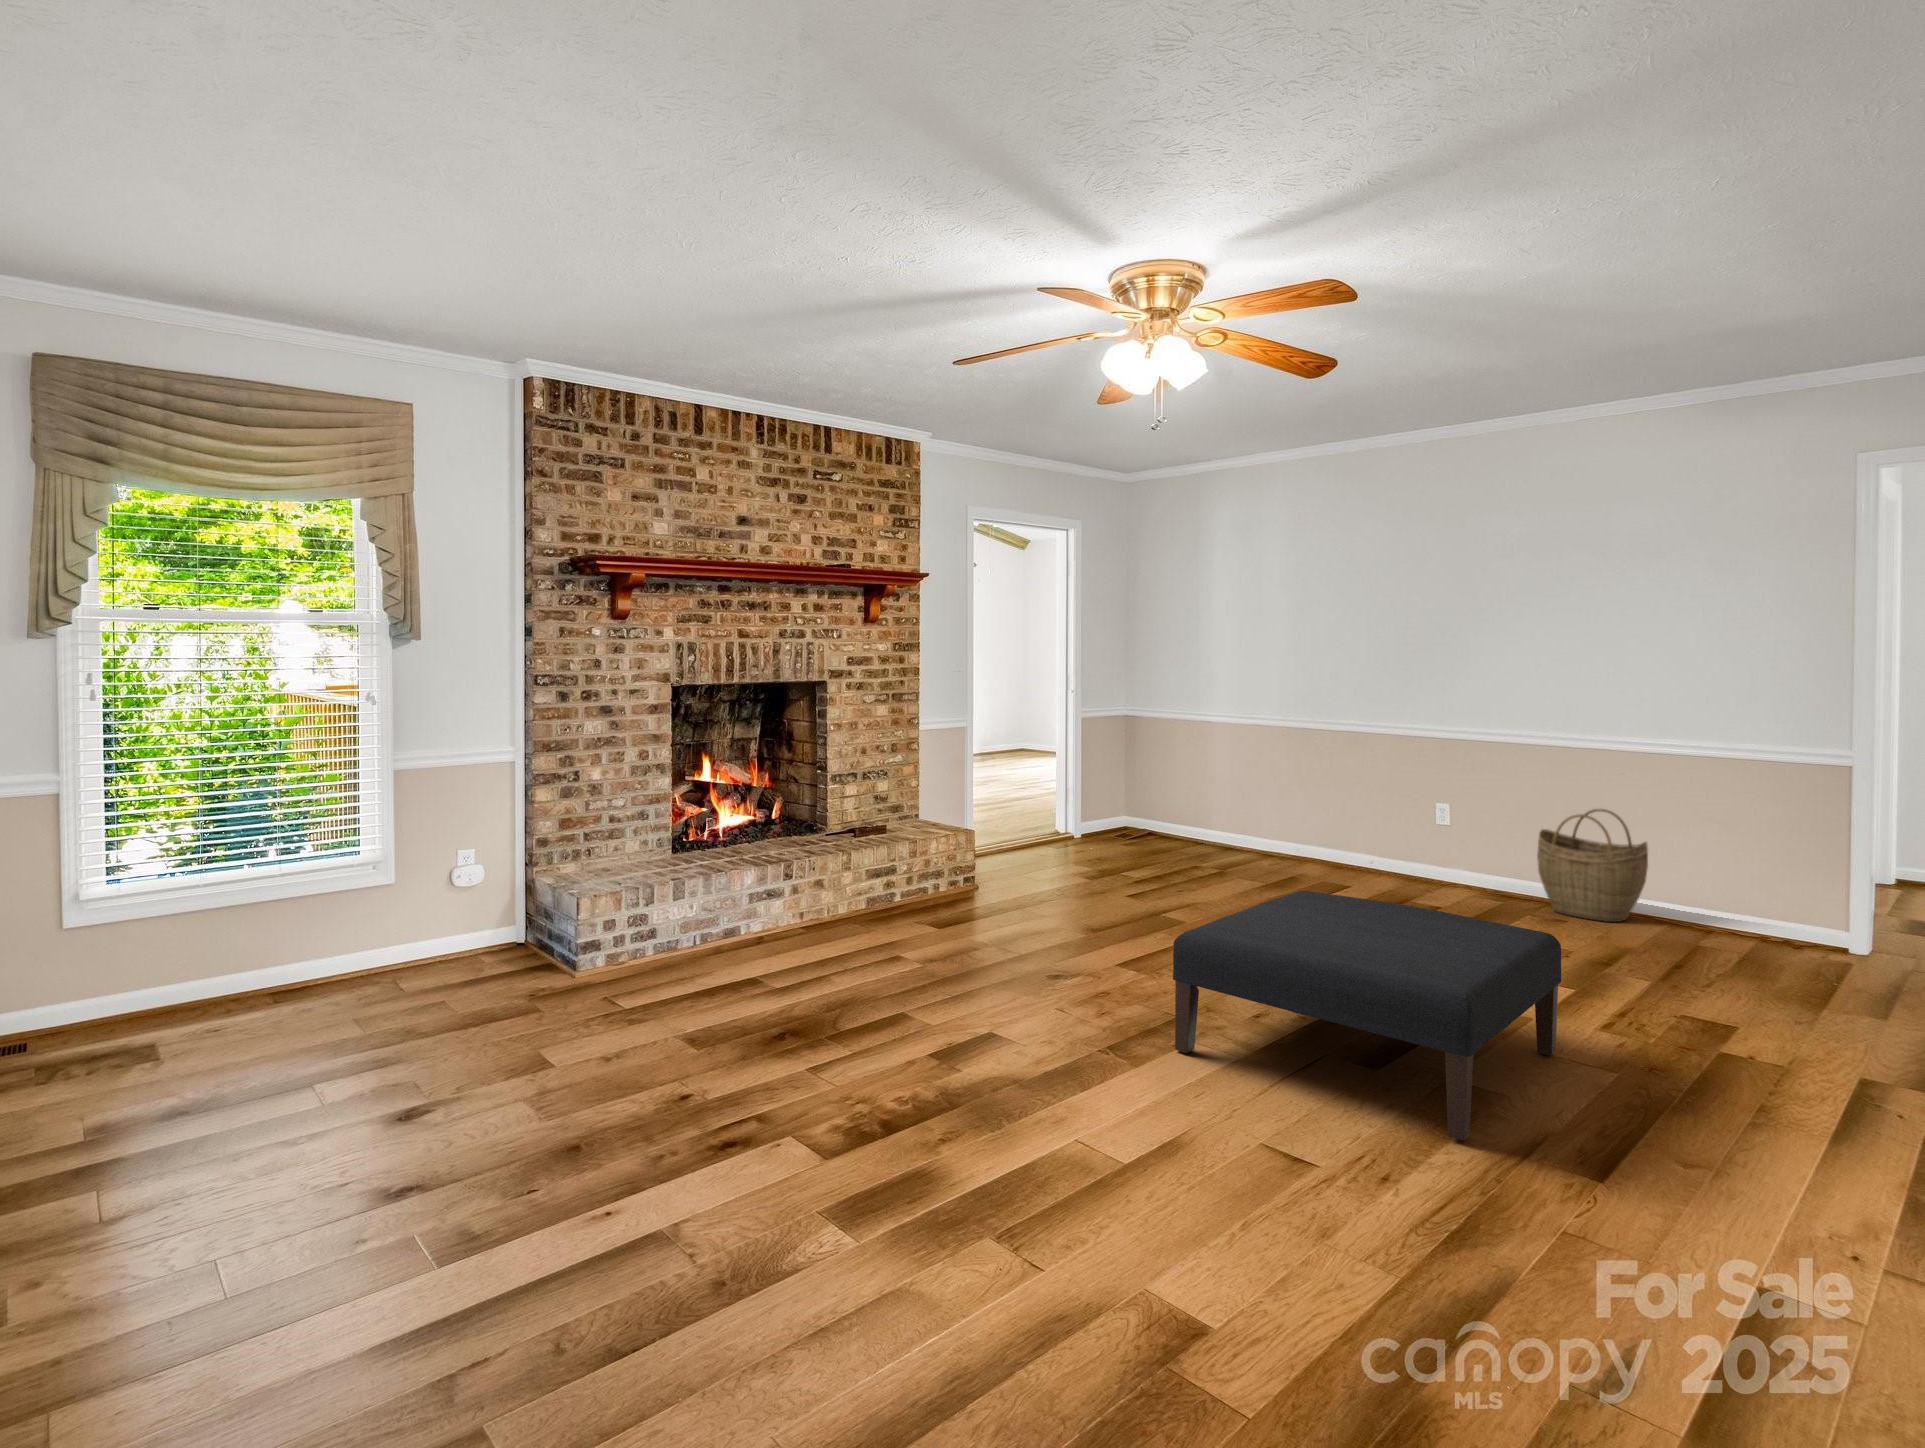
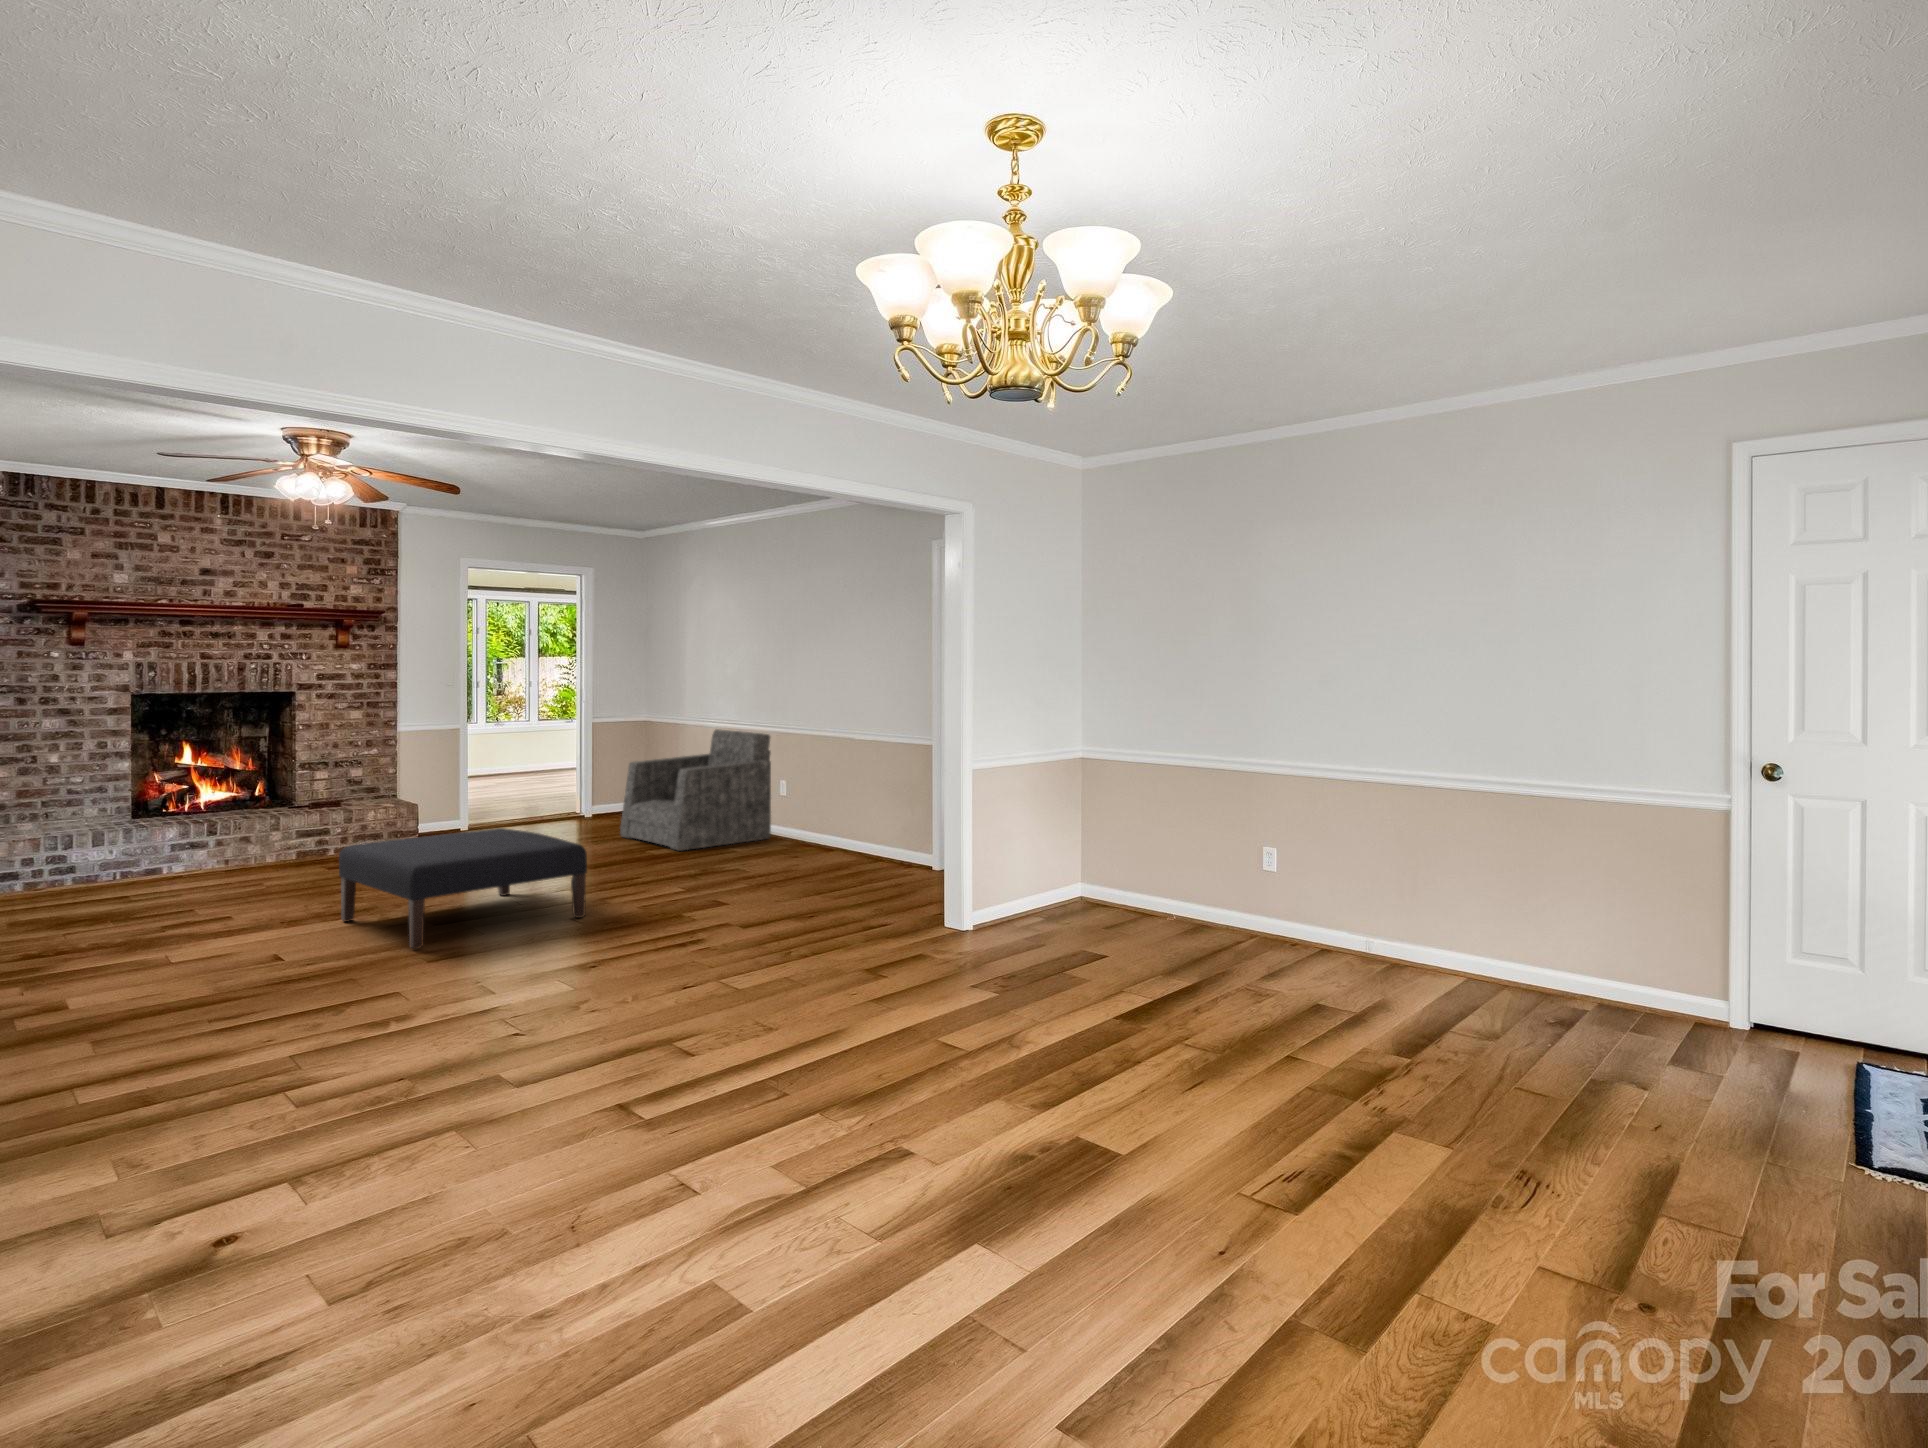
armchair: none [1203,728,1416,901] -> present [620,729,771,851]
woven basket: present [1537,809,1648,922] -> none [803,783,865,859]

